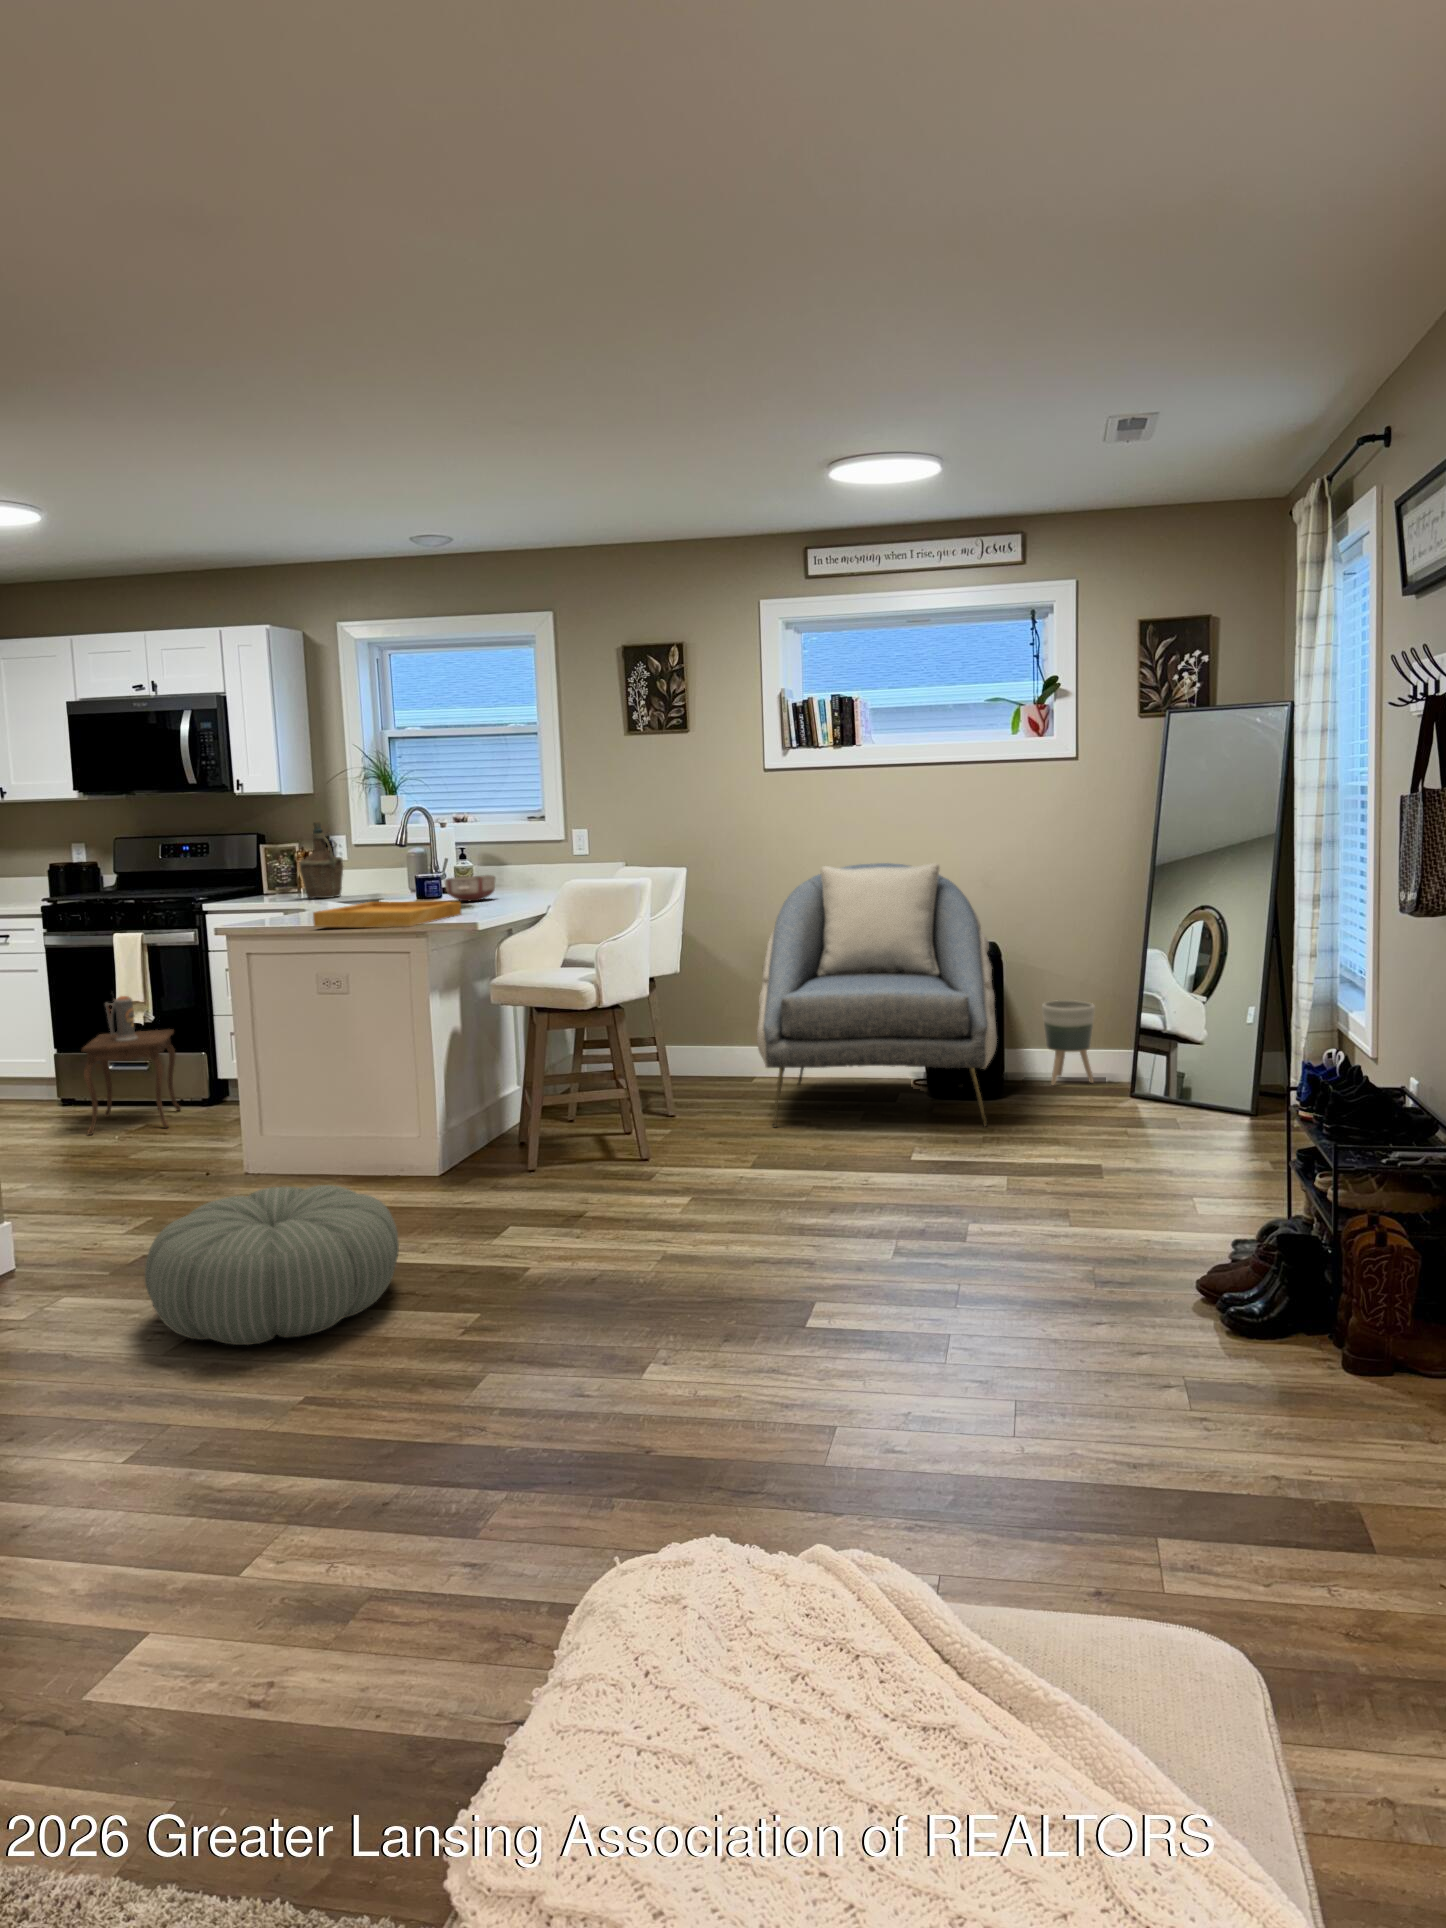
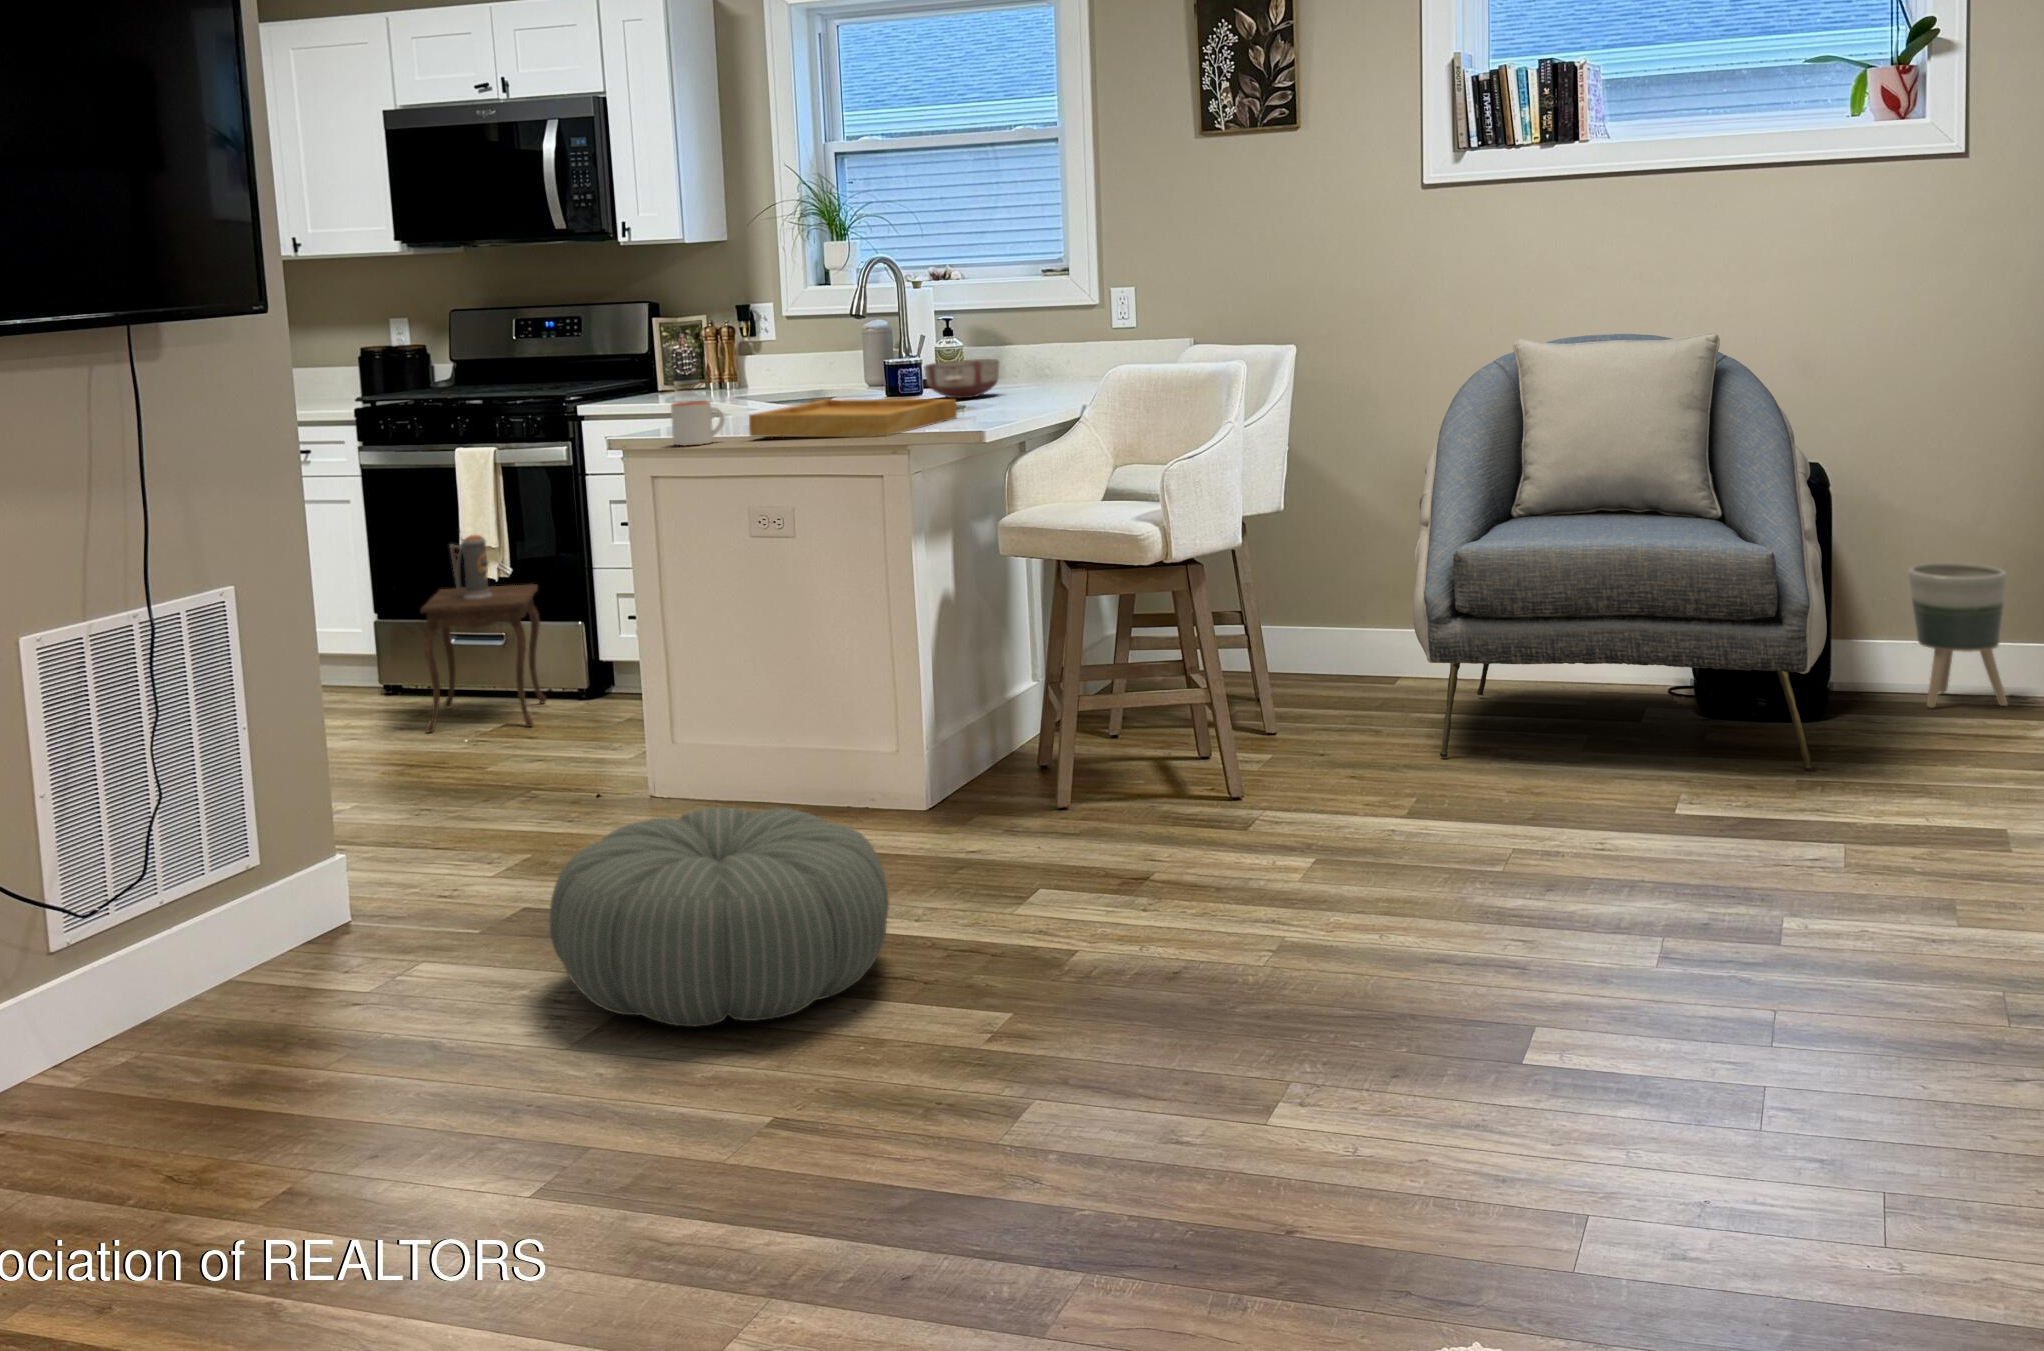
bottle: present [299,821,343,898] -> none [707,280,769,395]
mug: none [256,903,296,933] -> present [671,401,725,445]

